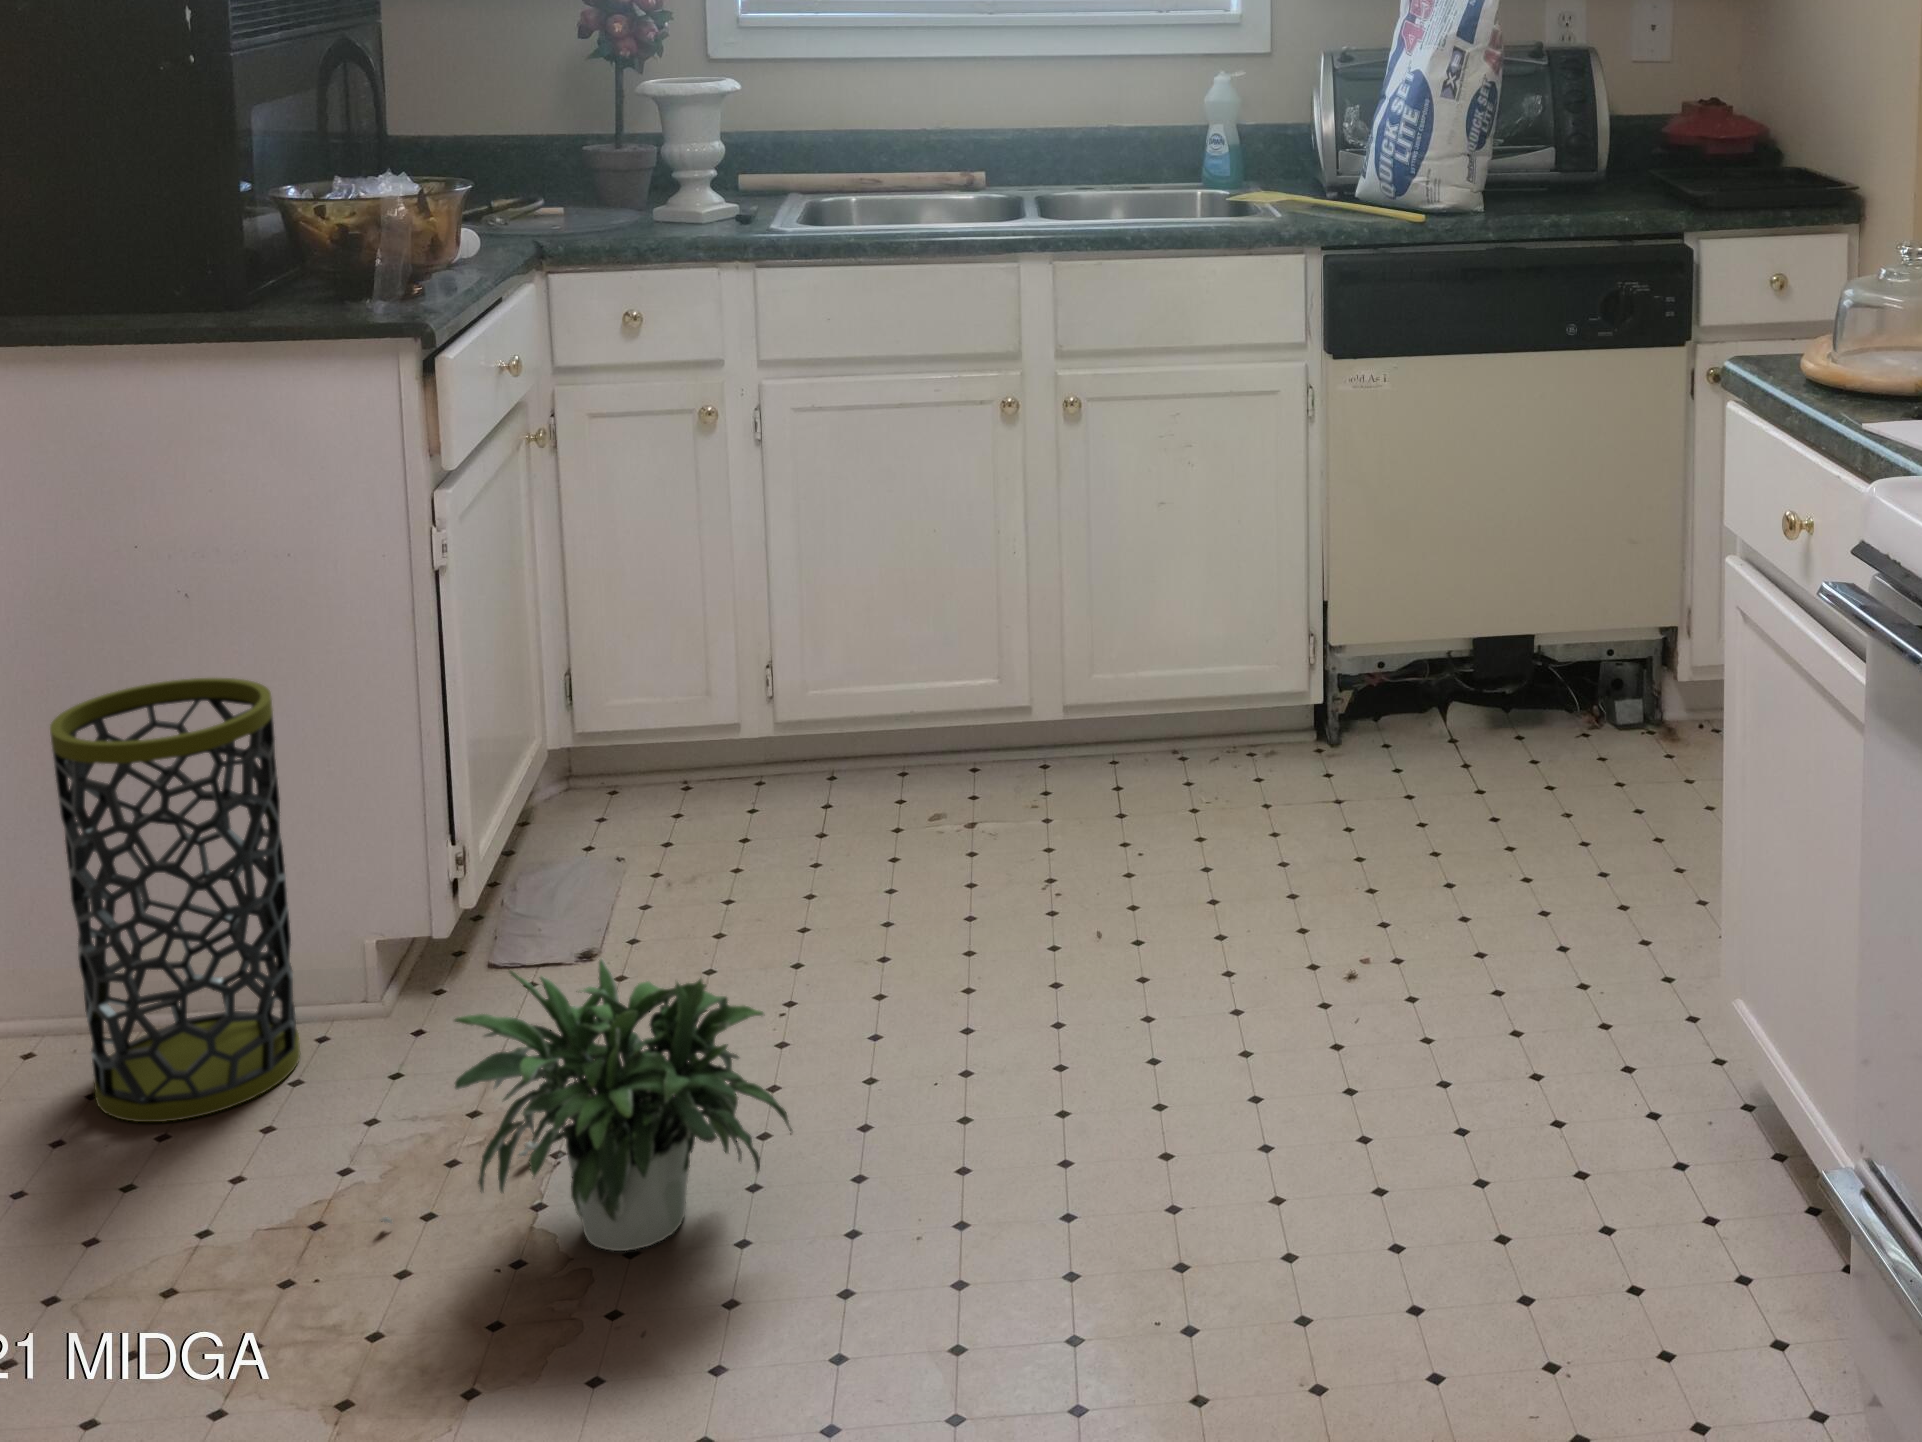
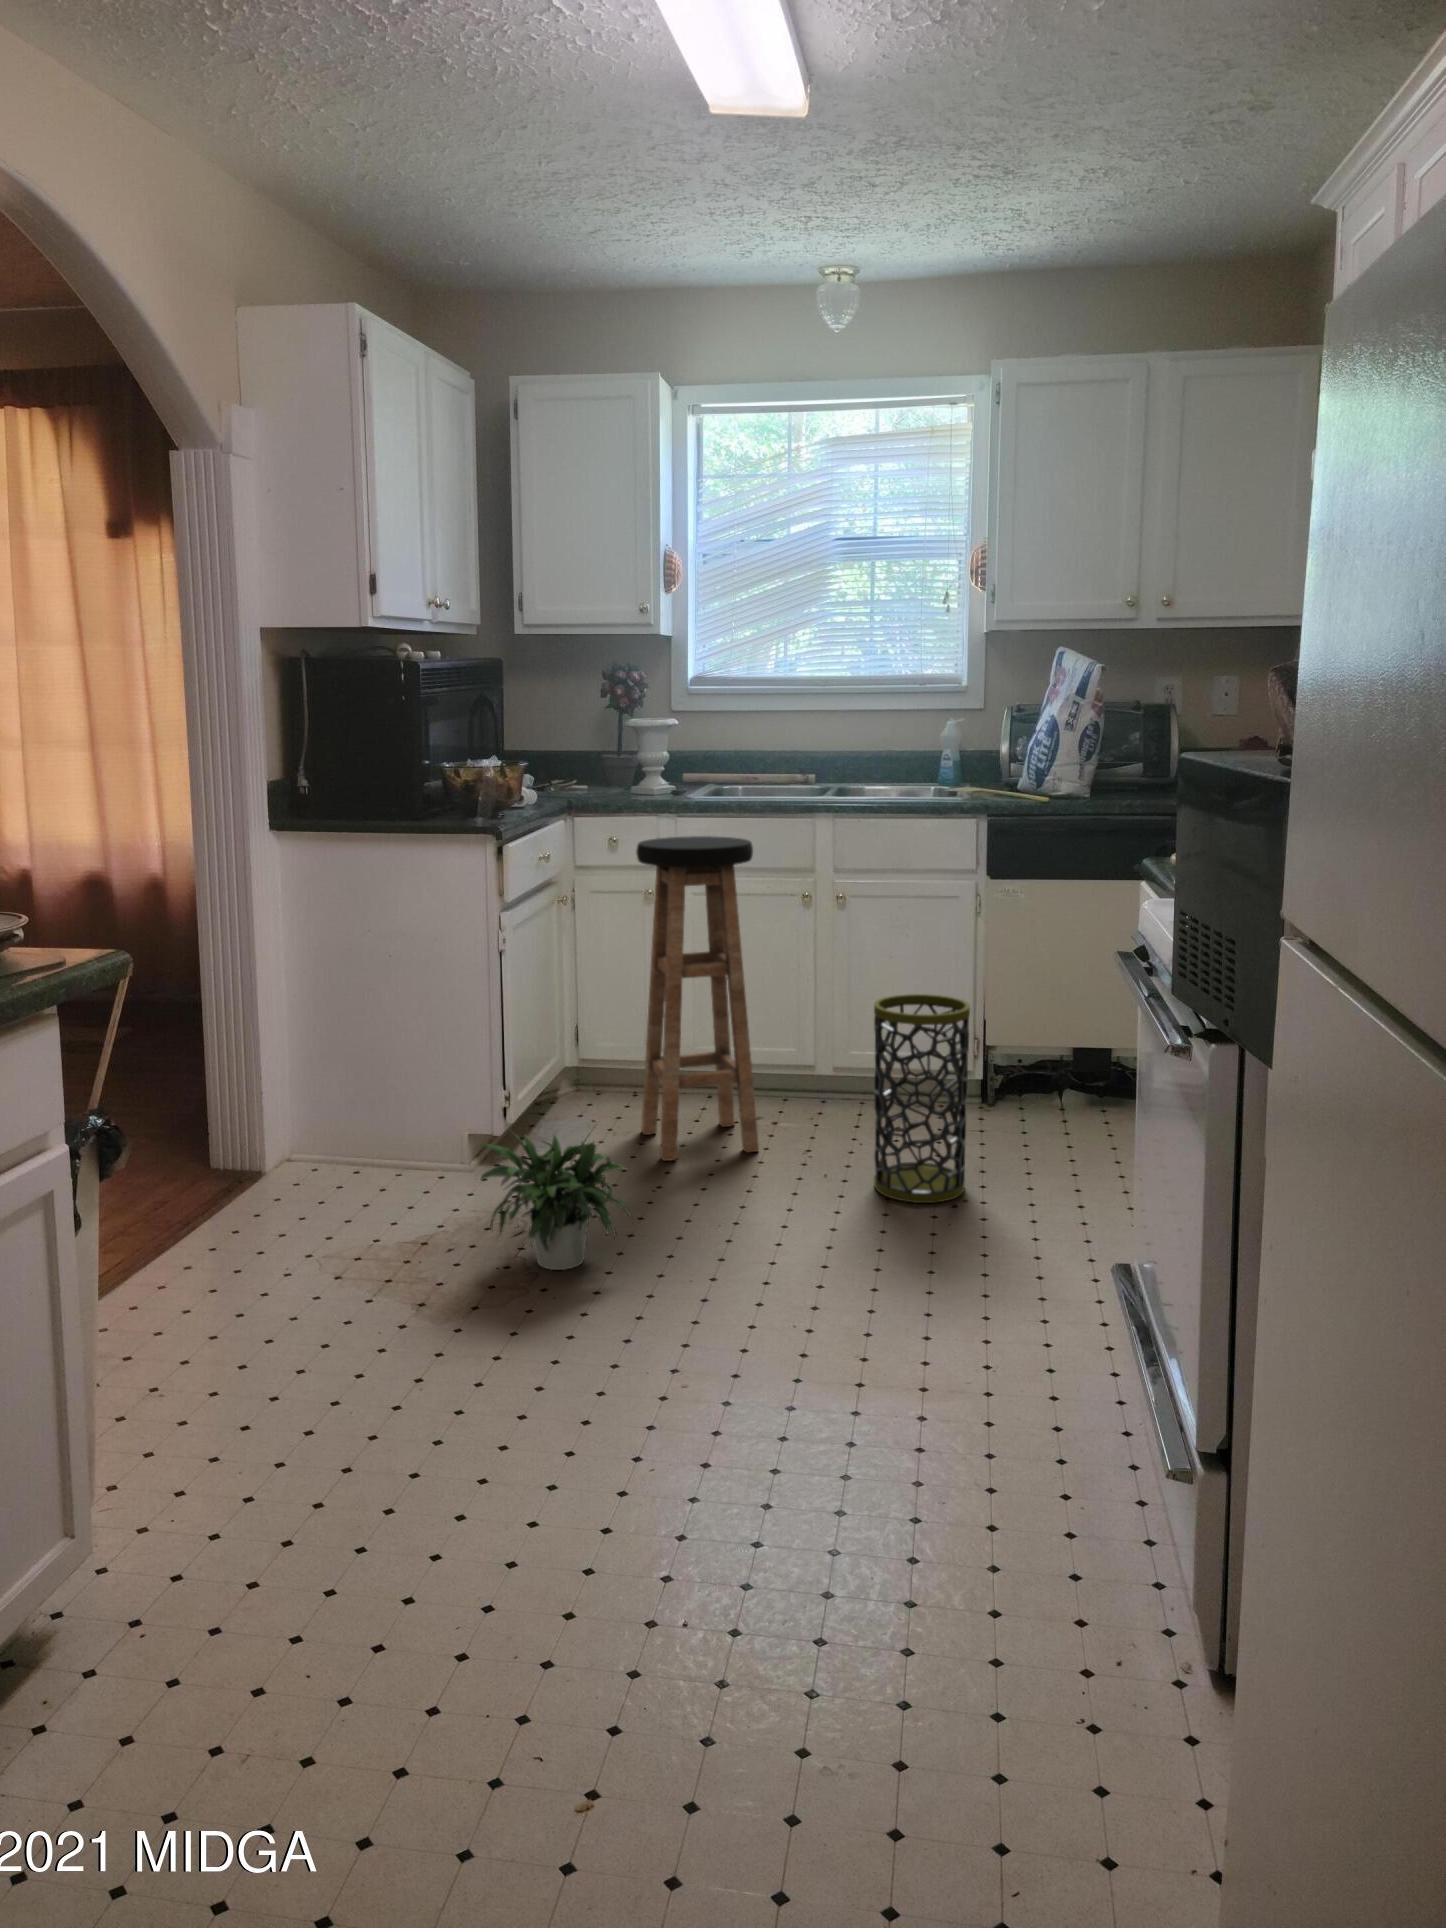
bar stool: none [704,311,967,943] -> present [636,836,759,1161]
trash can: present [50,678,300,1122] -> present [874,994,970,1203]

